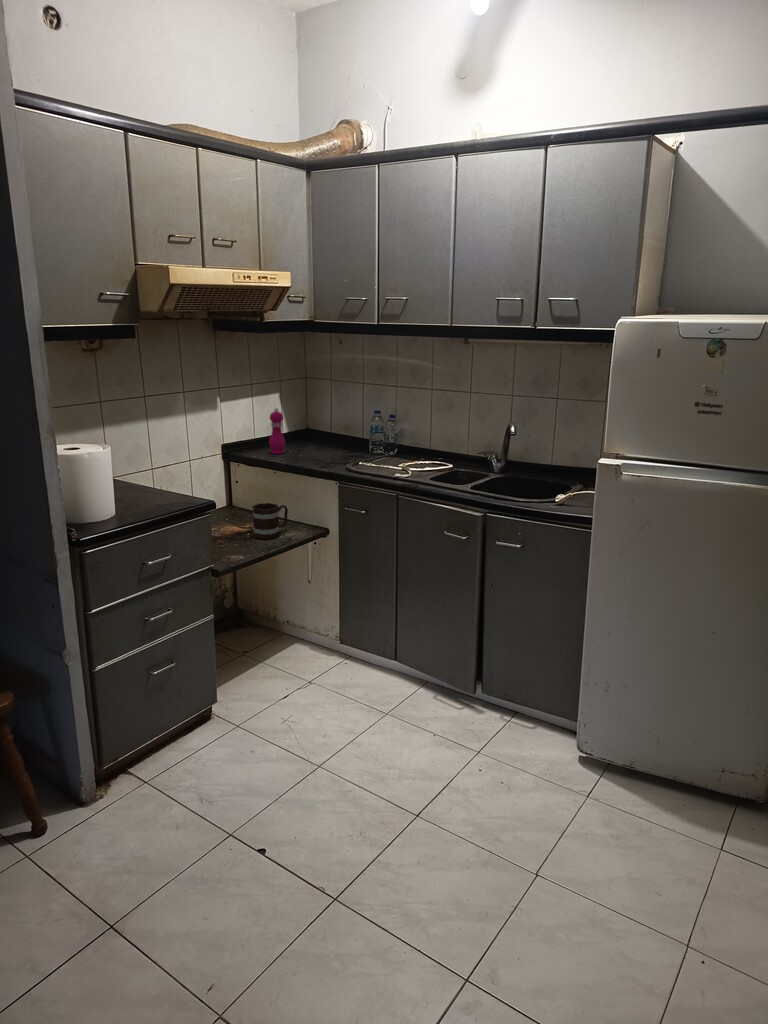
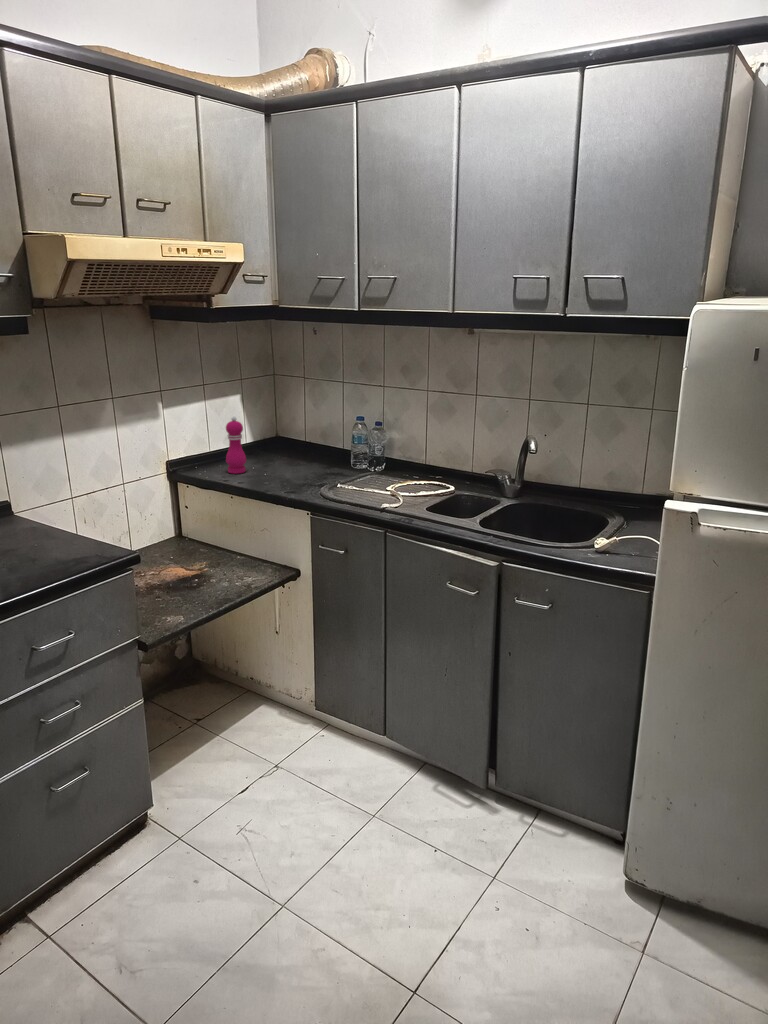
mug: present [252,503,288,539] -> none [201,539,248,587]

